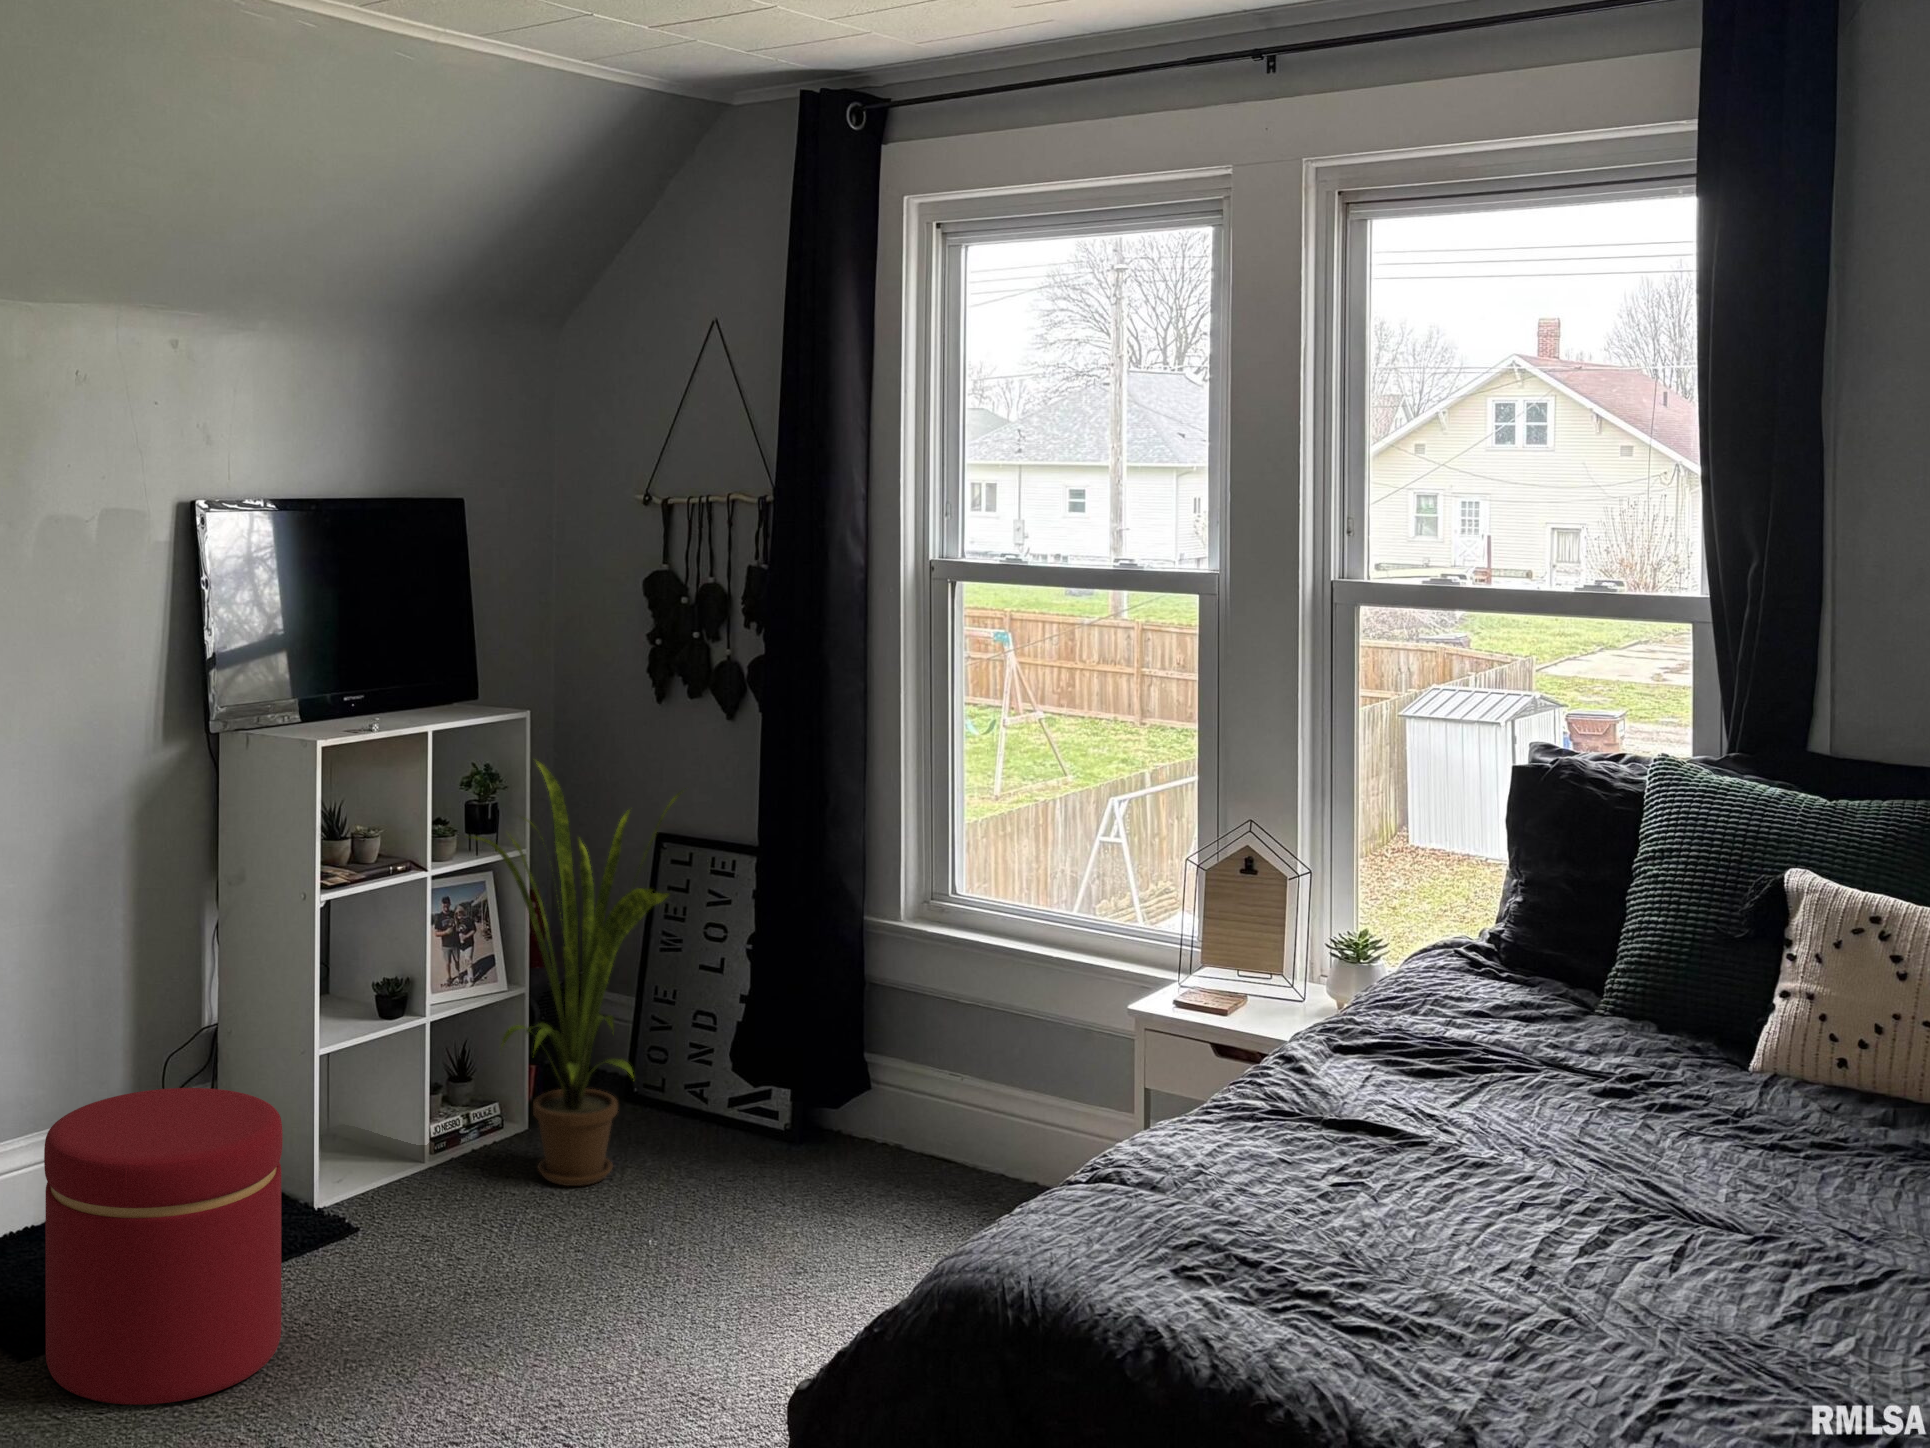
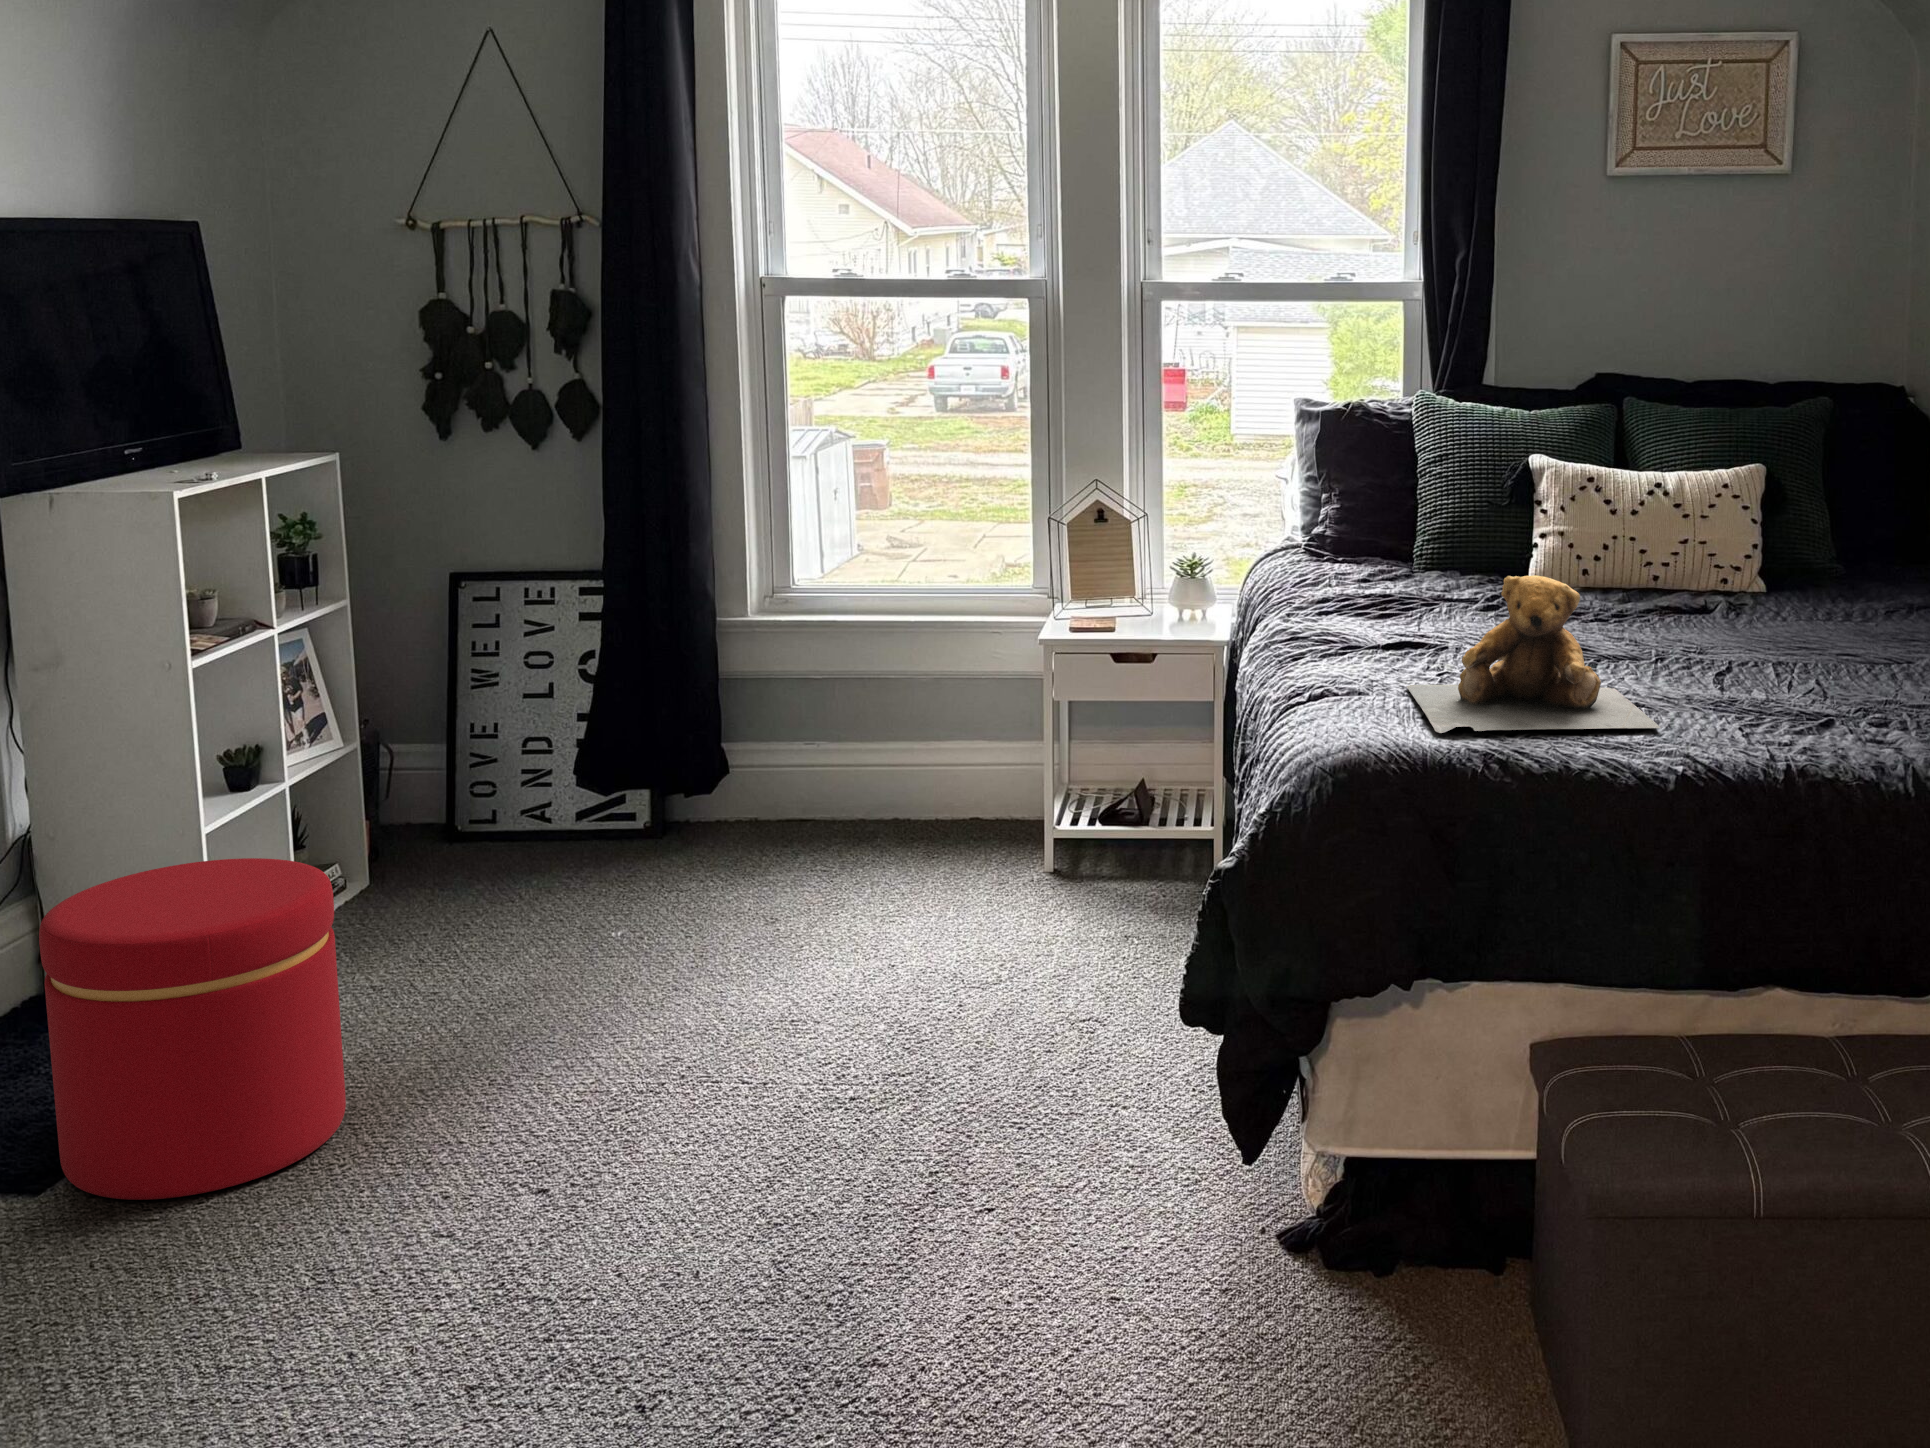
house plant: present [466,761,686,1186] -> none [336,497,588,917]
teddy bear: none [1219,1067,1615,1363] -> present [1407,575,1661,733]

